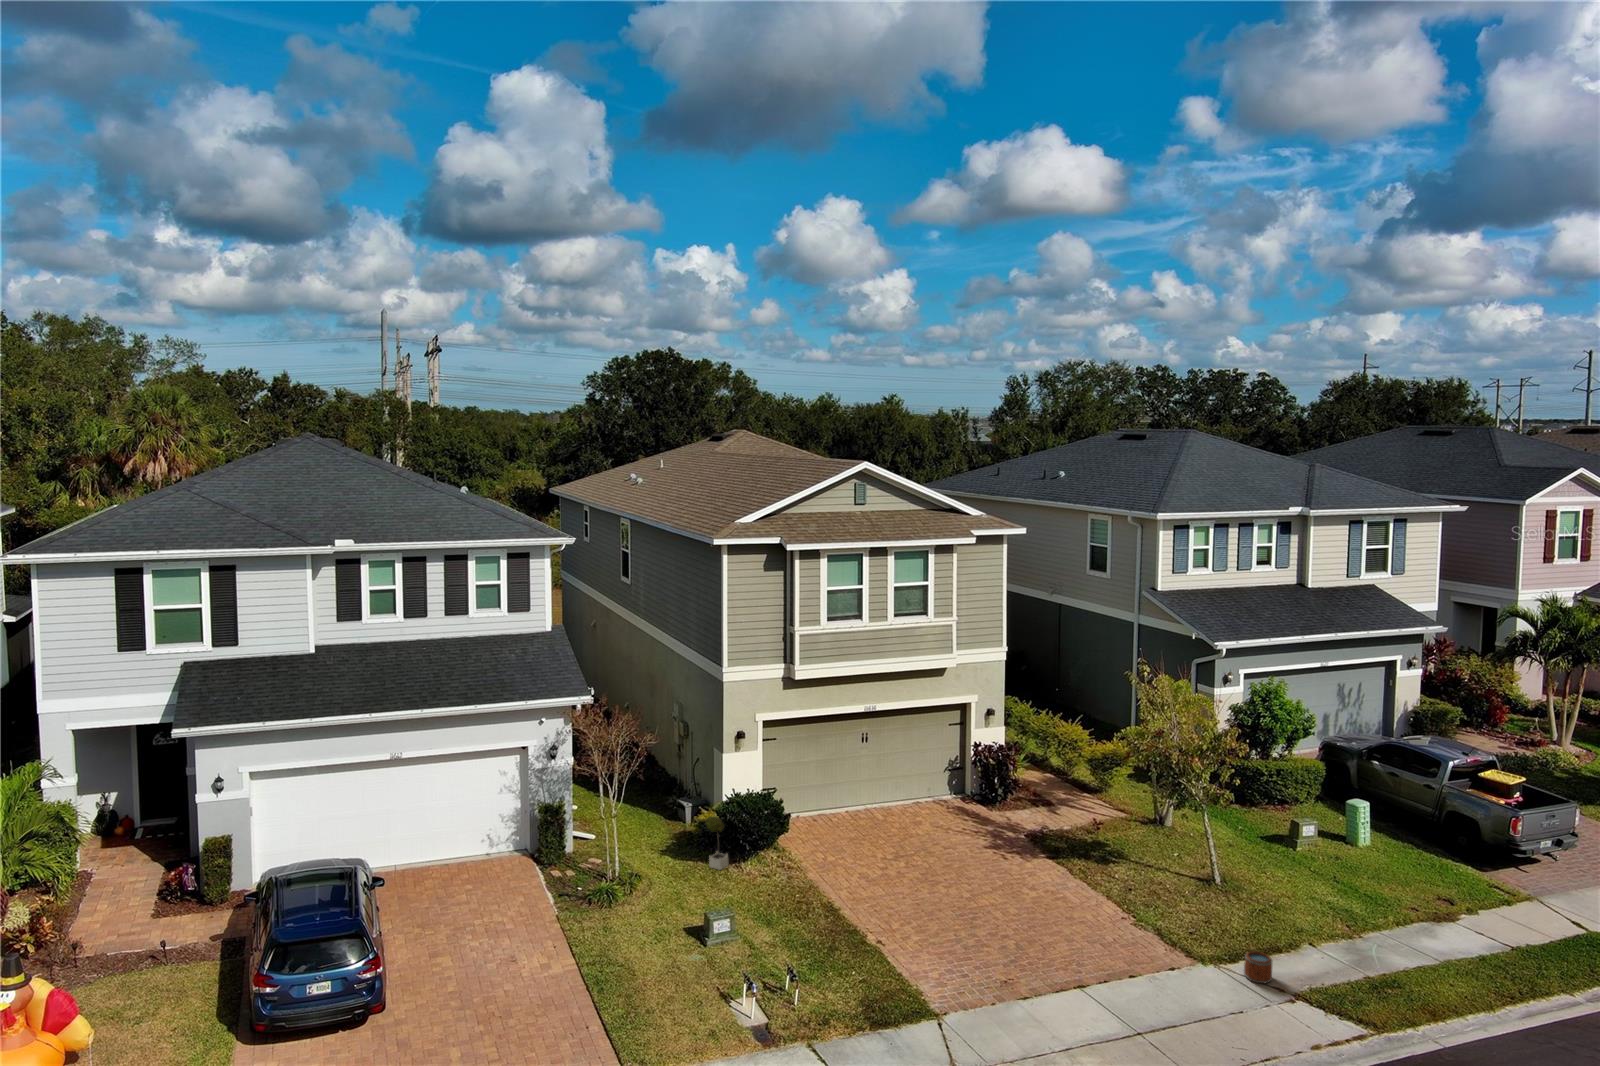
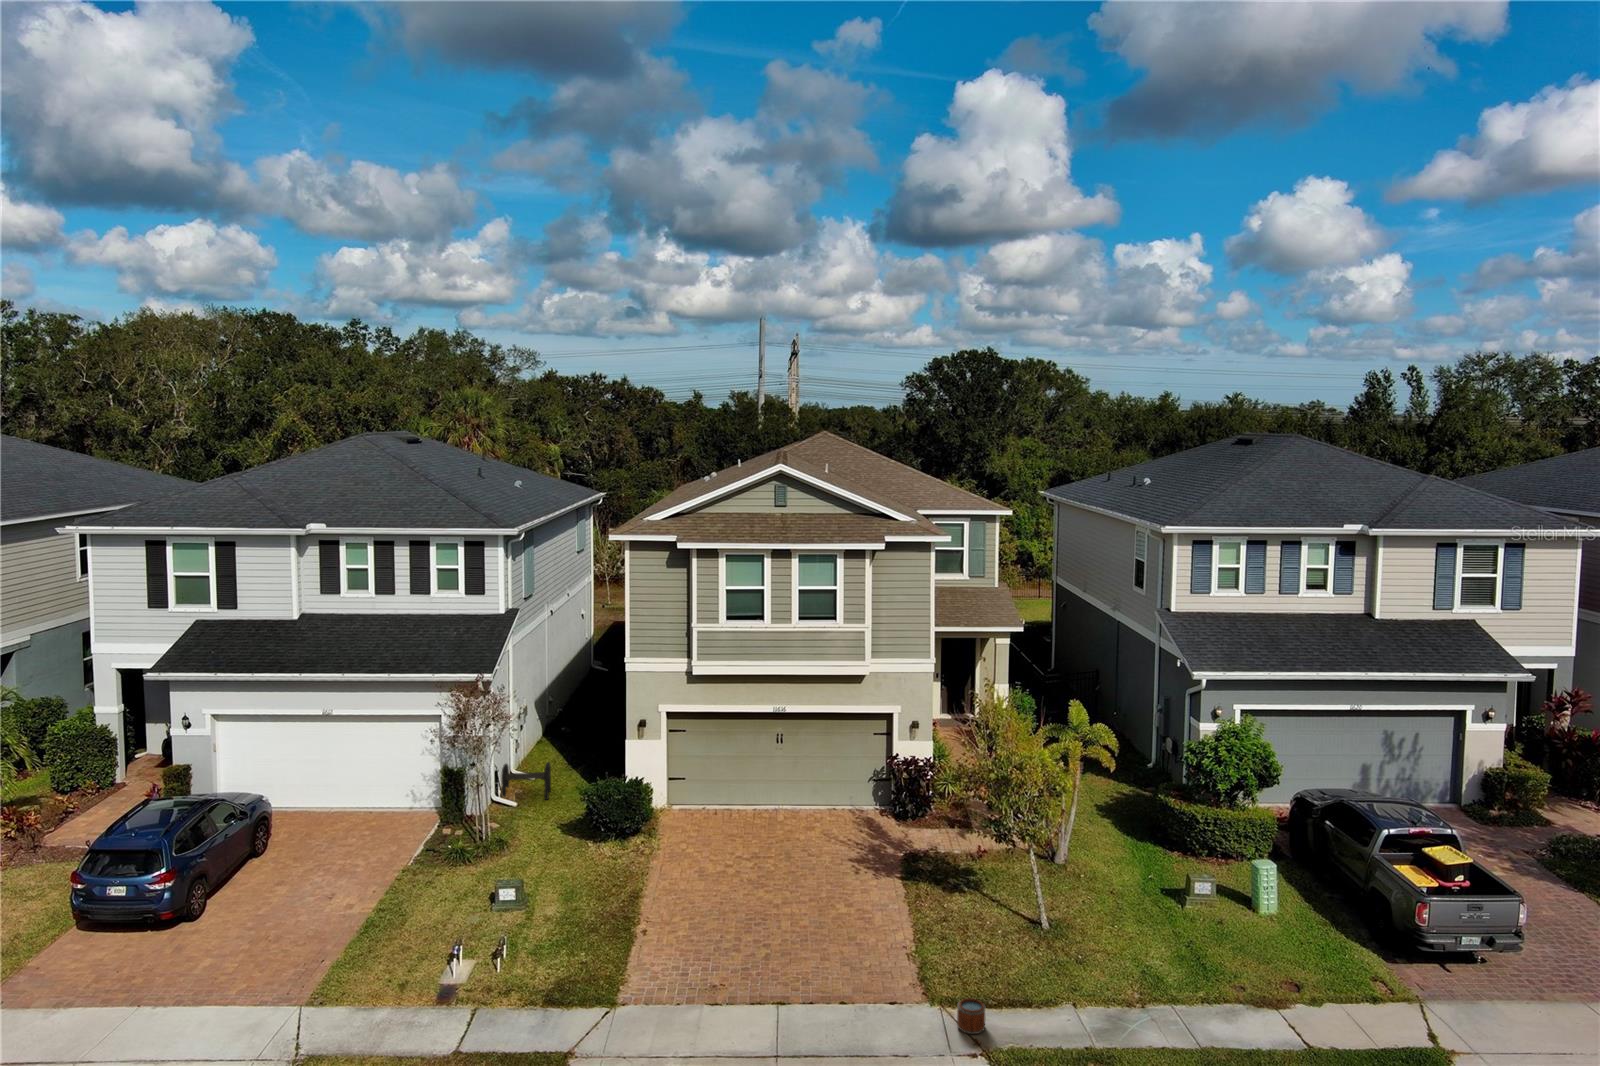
bench: none [573,787,628,835] -> present [501,762,551,800]
potted tree: present [706,817,728,870] -> none [571,795,593,847]

